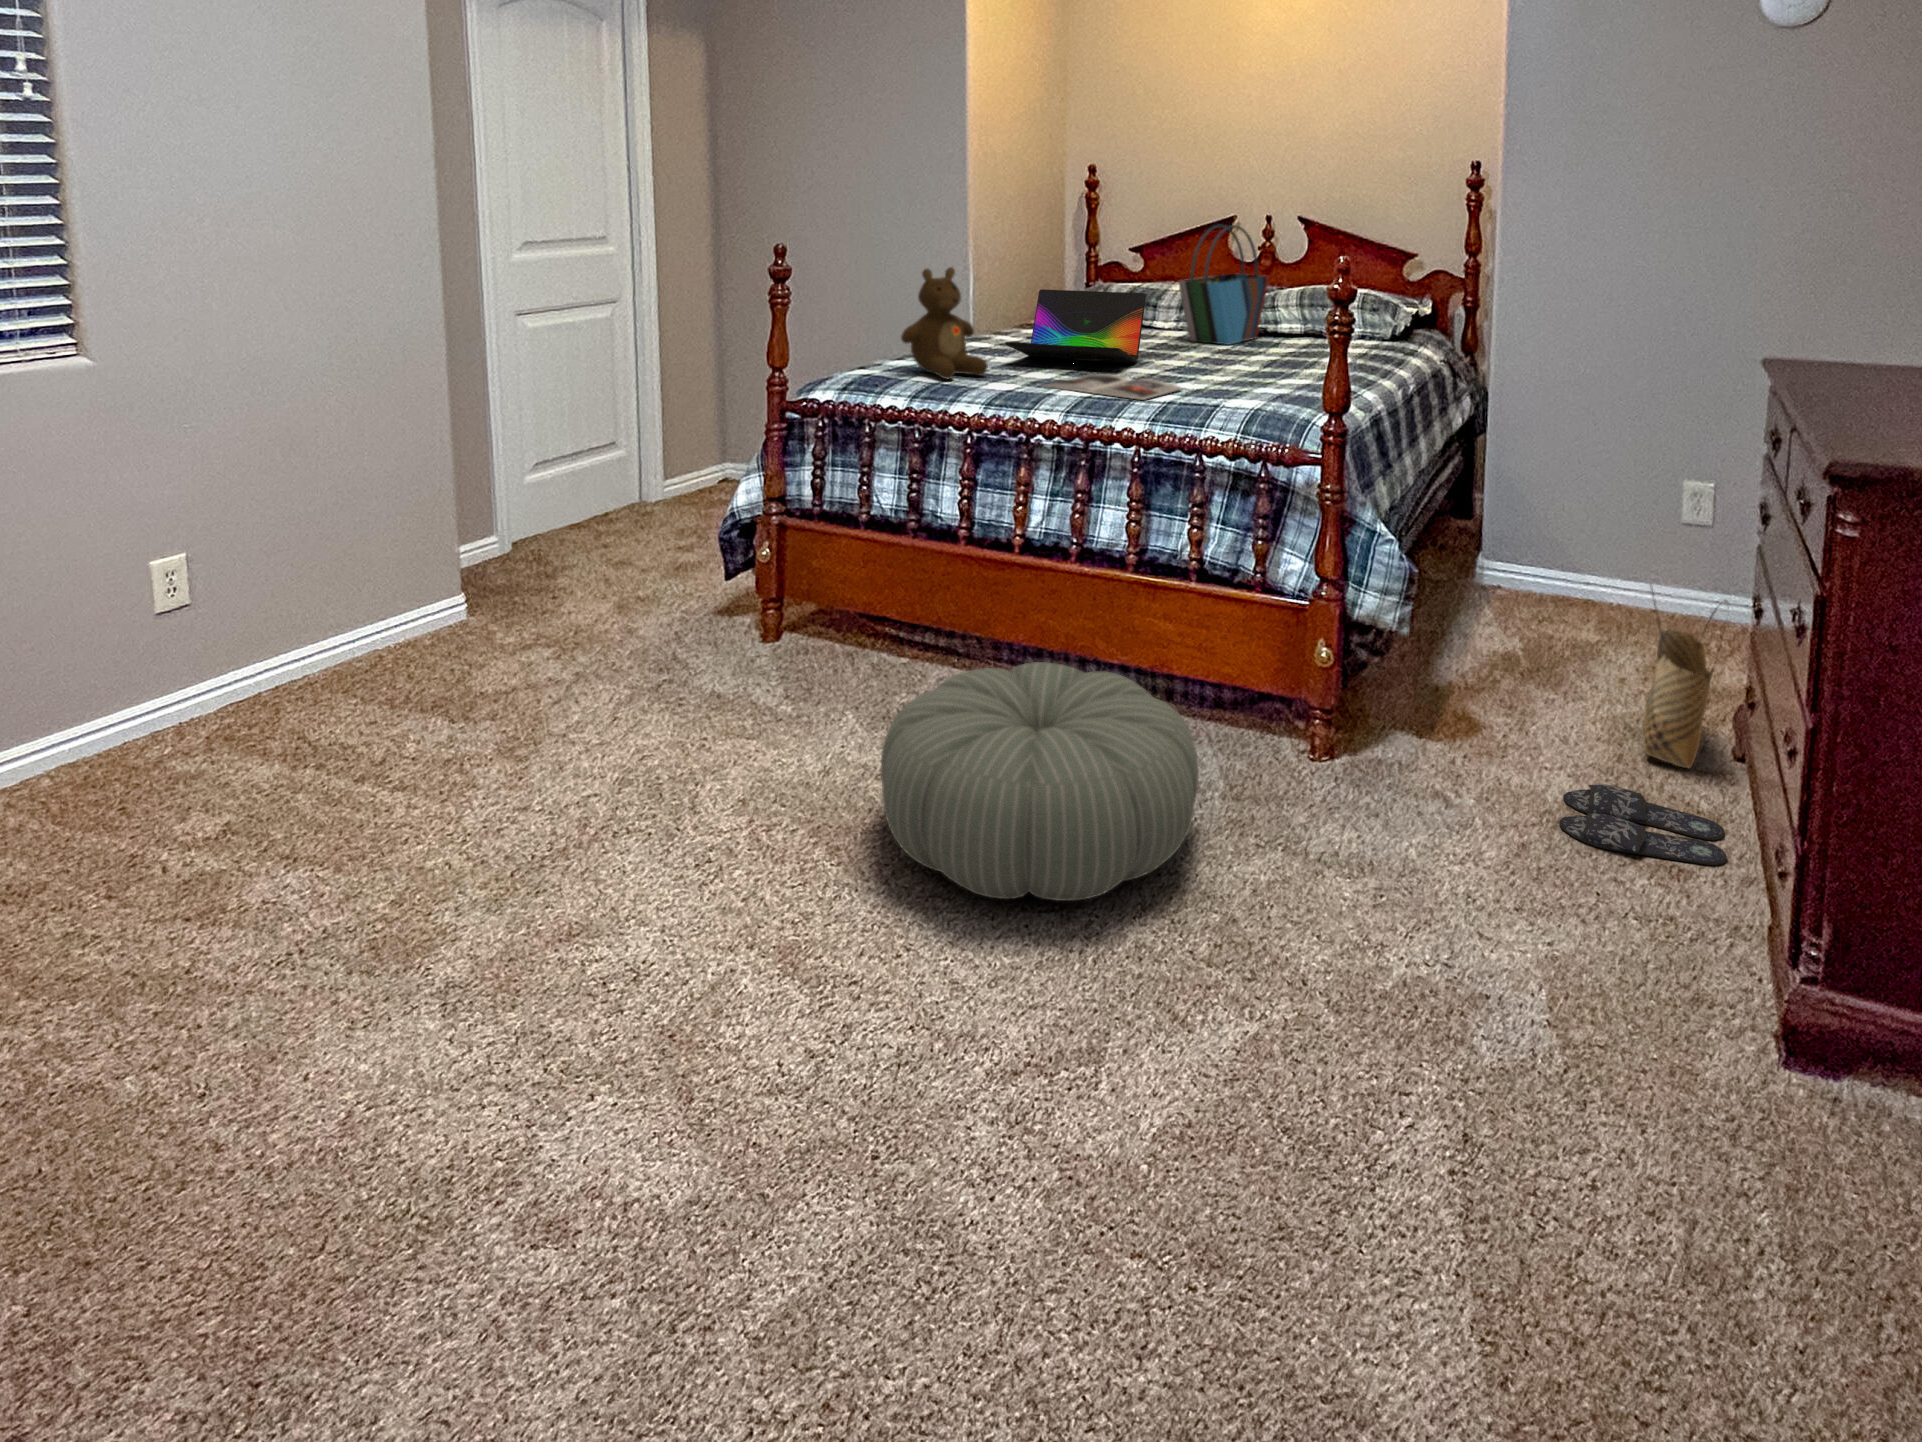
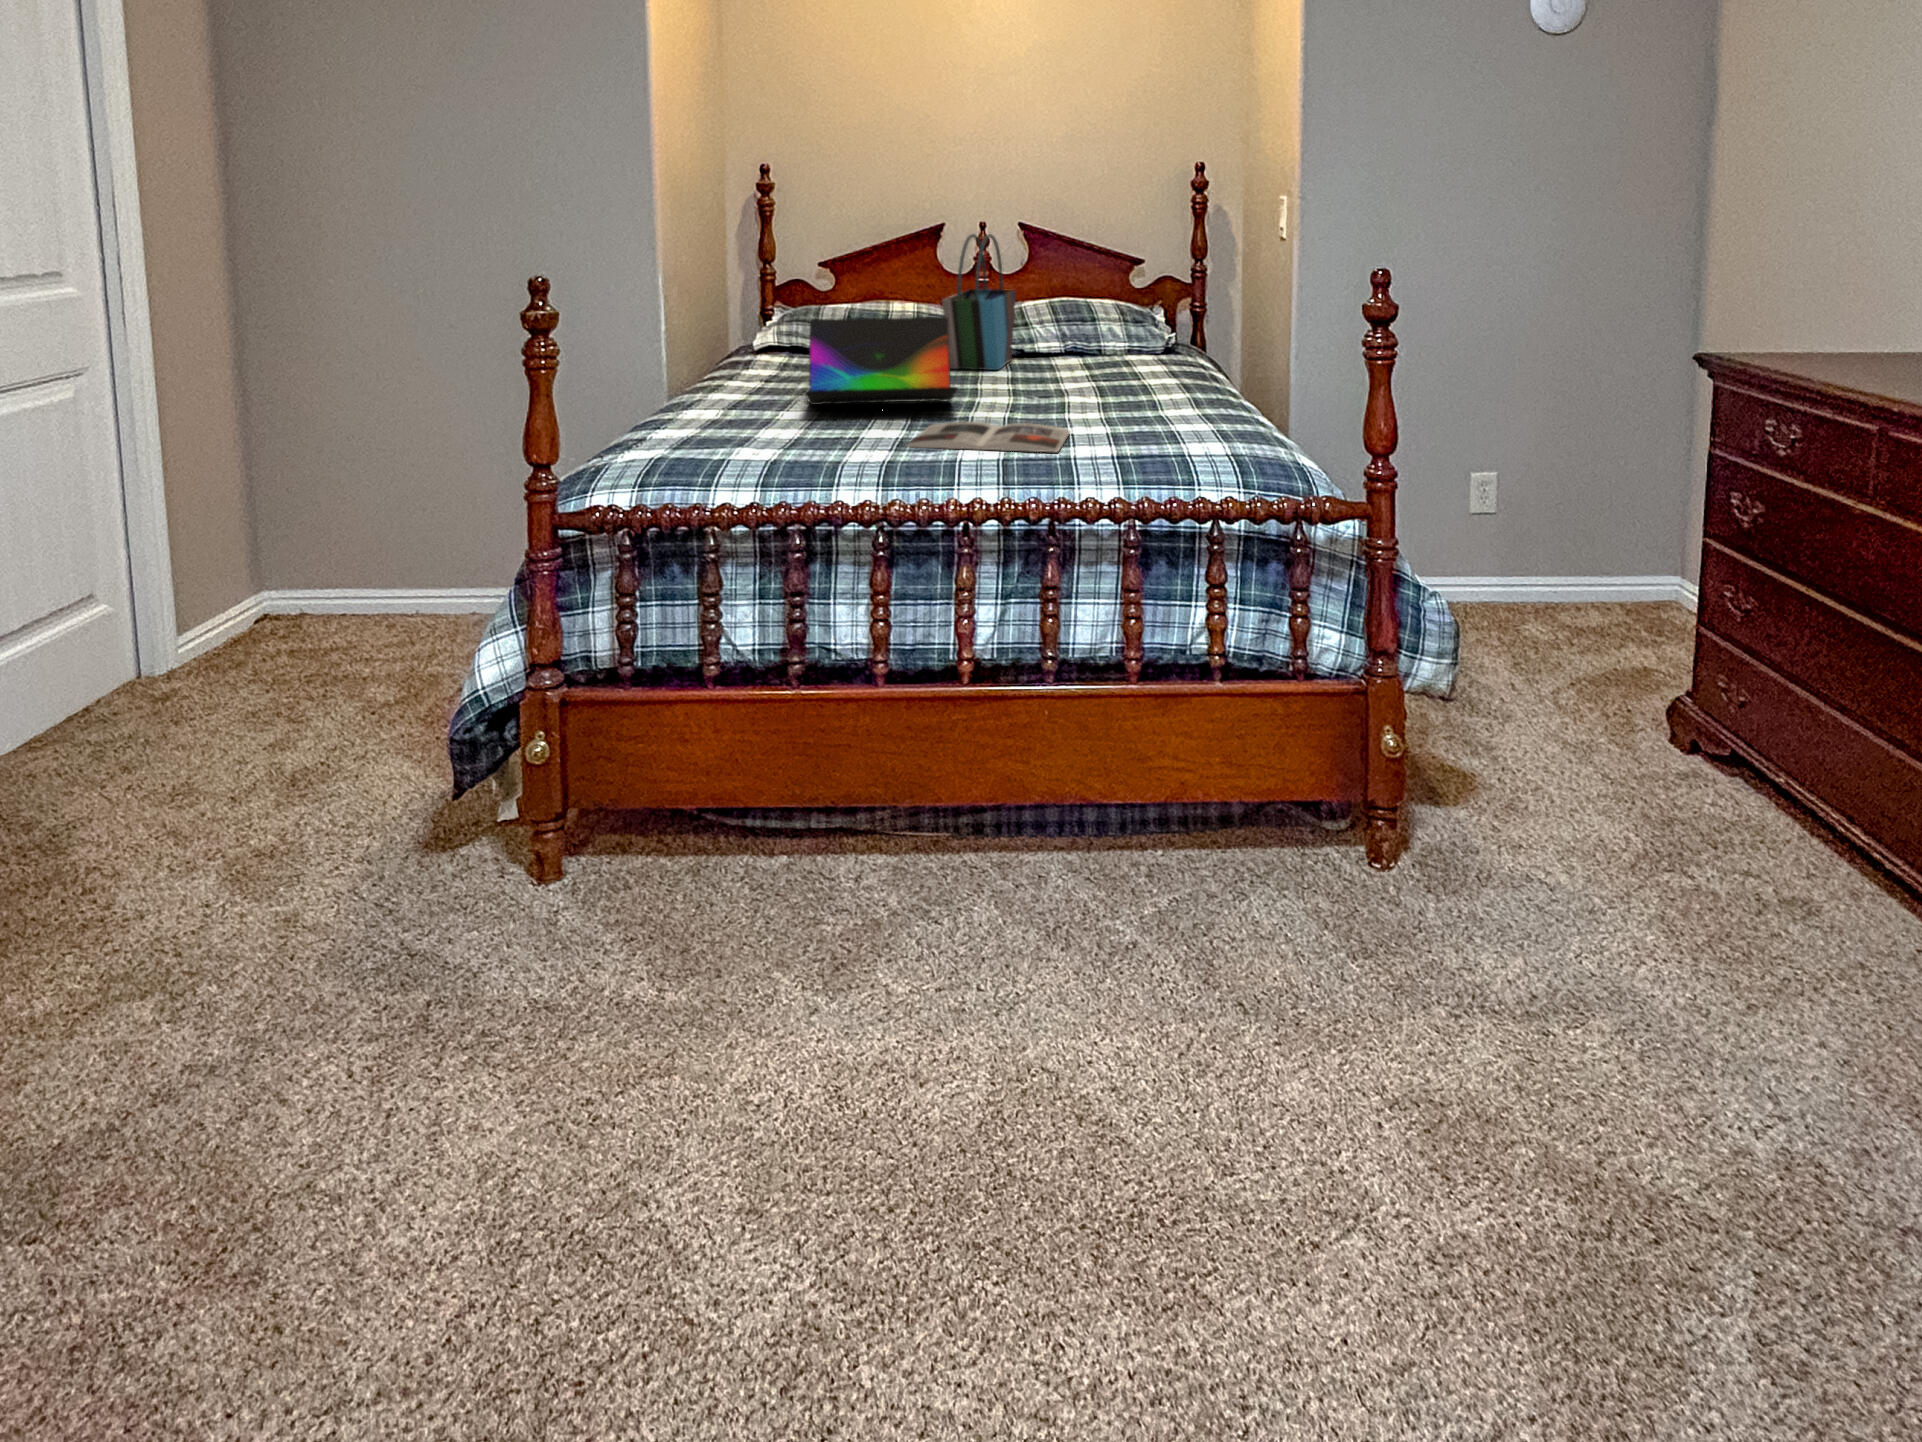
teddy bear: present [901,267,988,380] -> none [696,296,814,451]
woven basket: present [1643,585,1729,768] -> none [1589,589,1694,775]
pouf: present [881,662,1199,901] -> none [984,842,1464,1295]
slippers: present [1559,784,1727,865] -> none [1628,819,1826,903]

